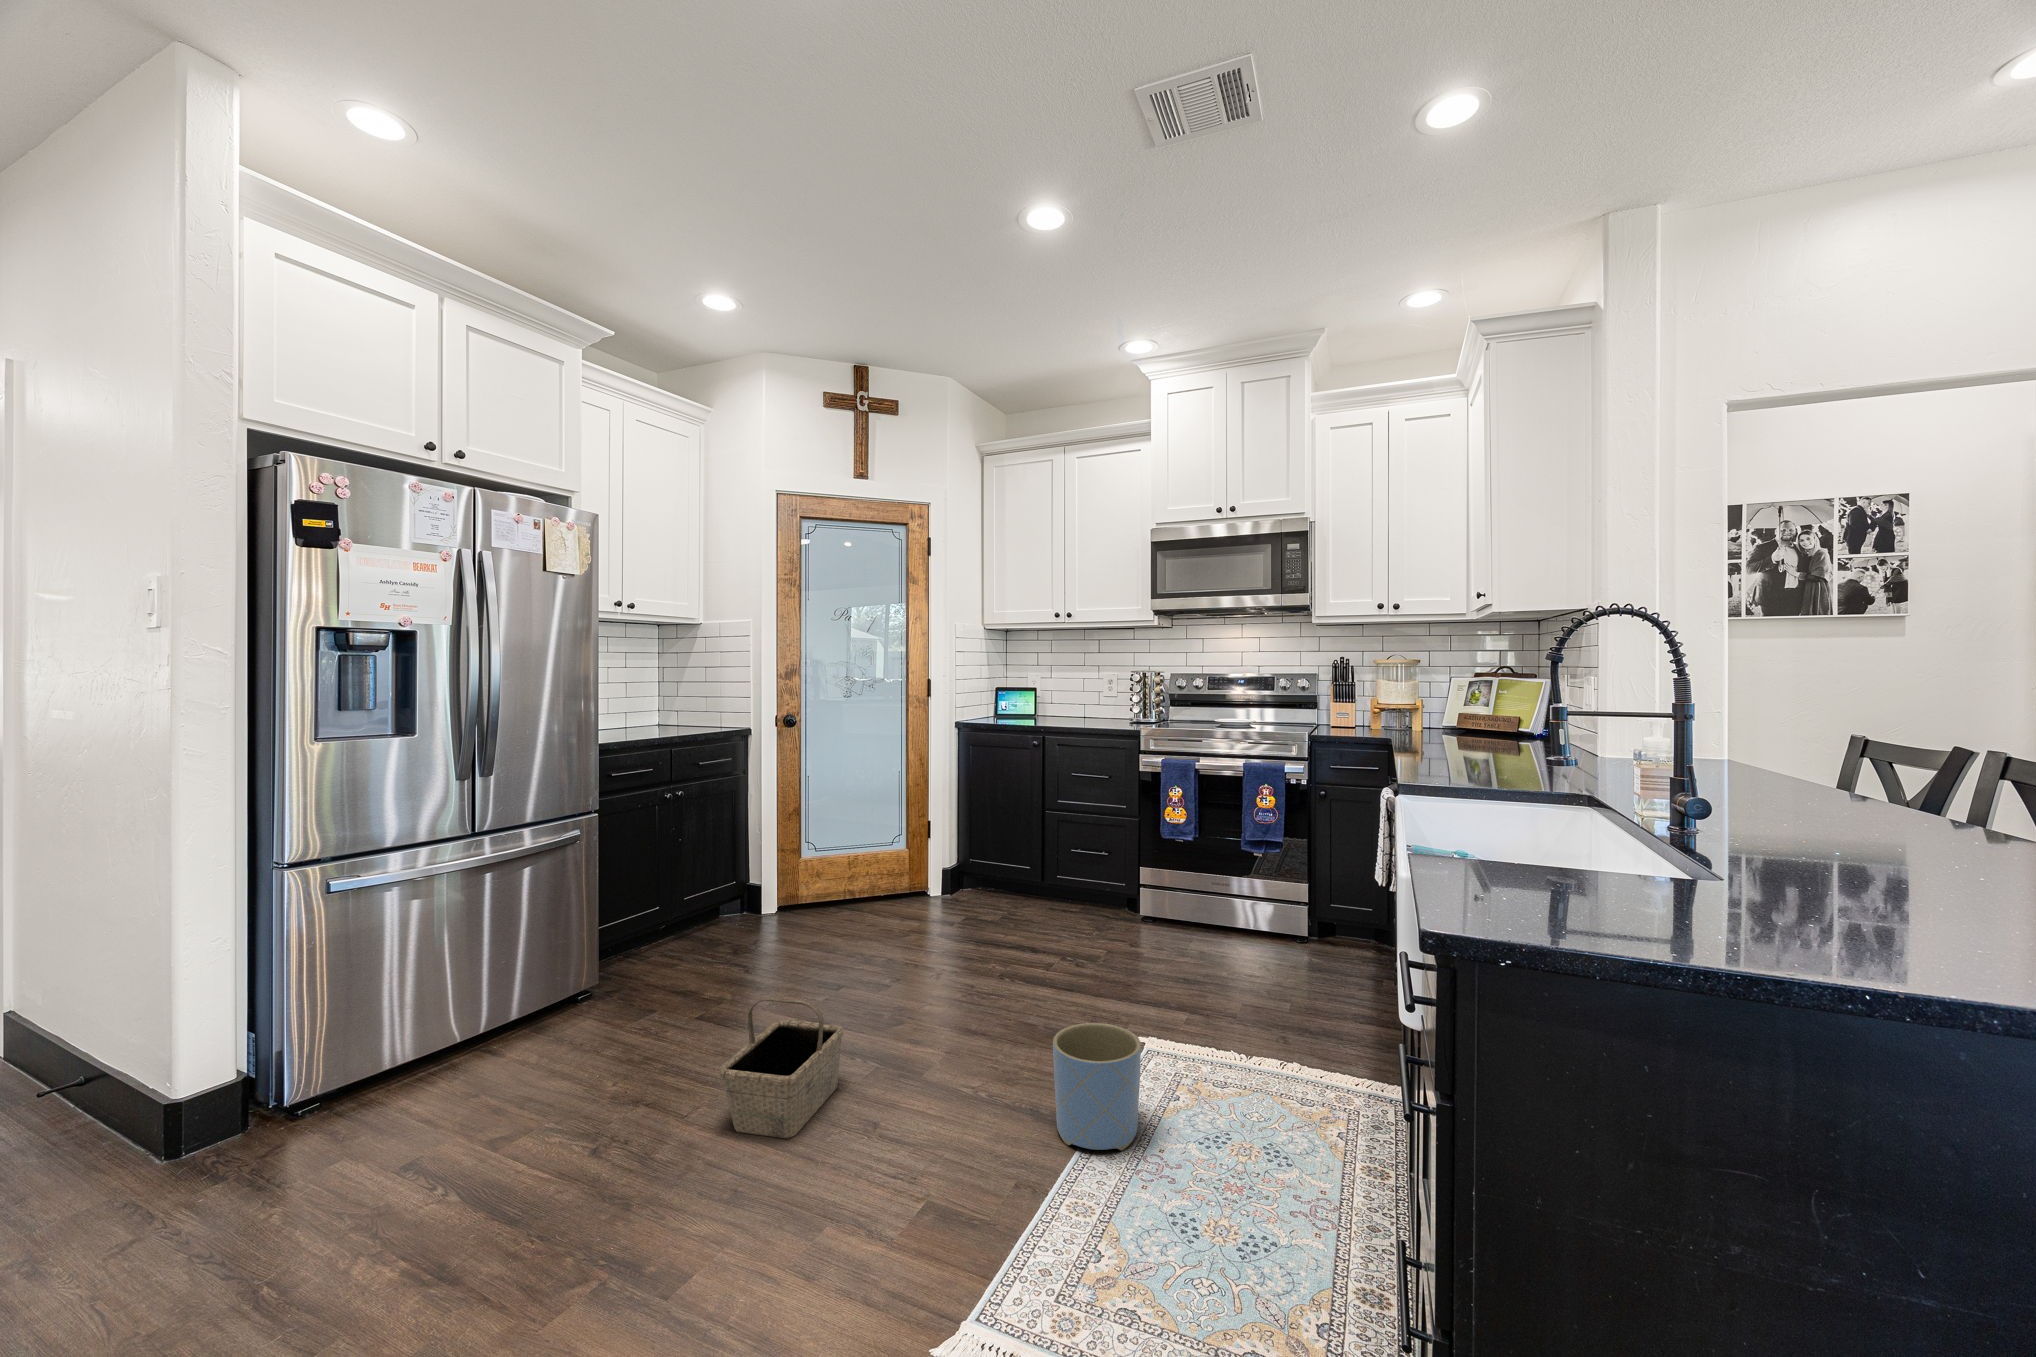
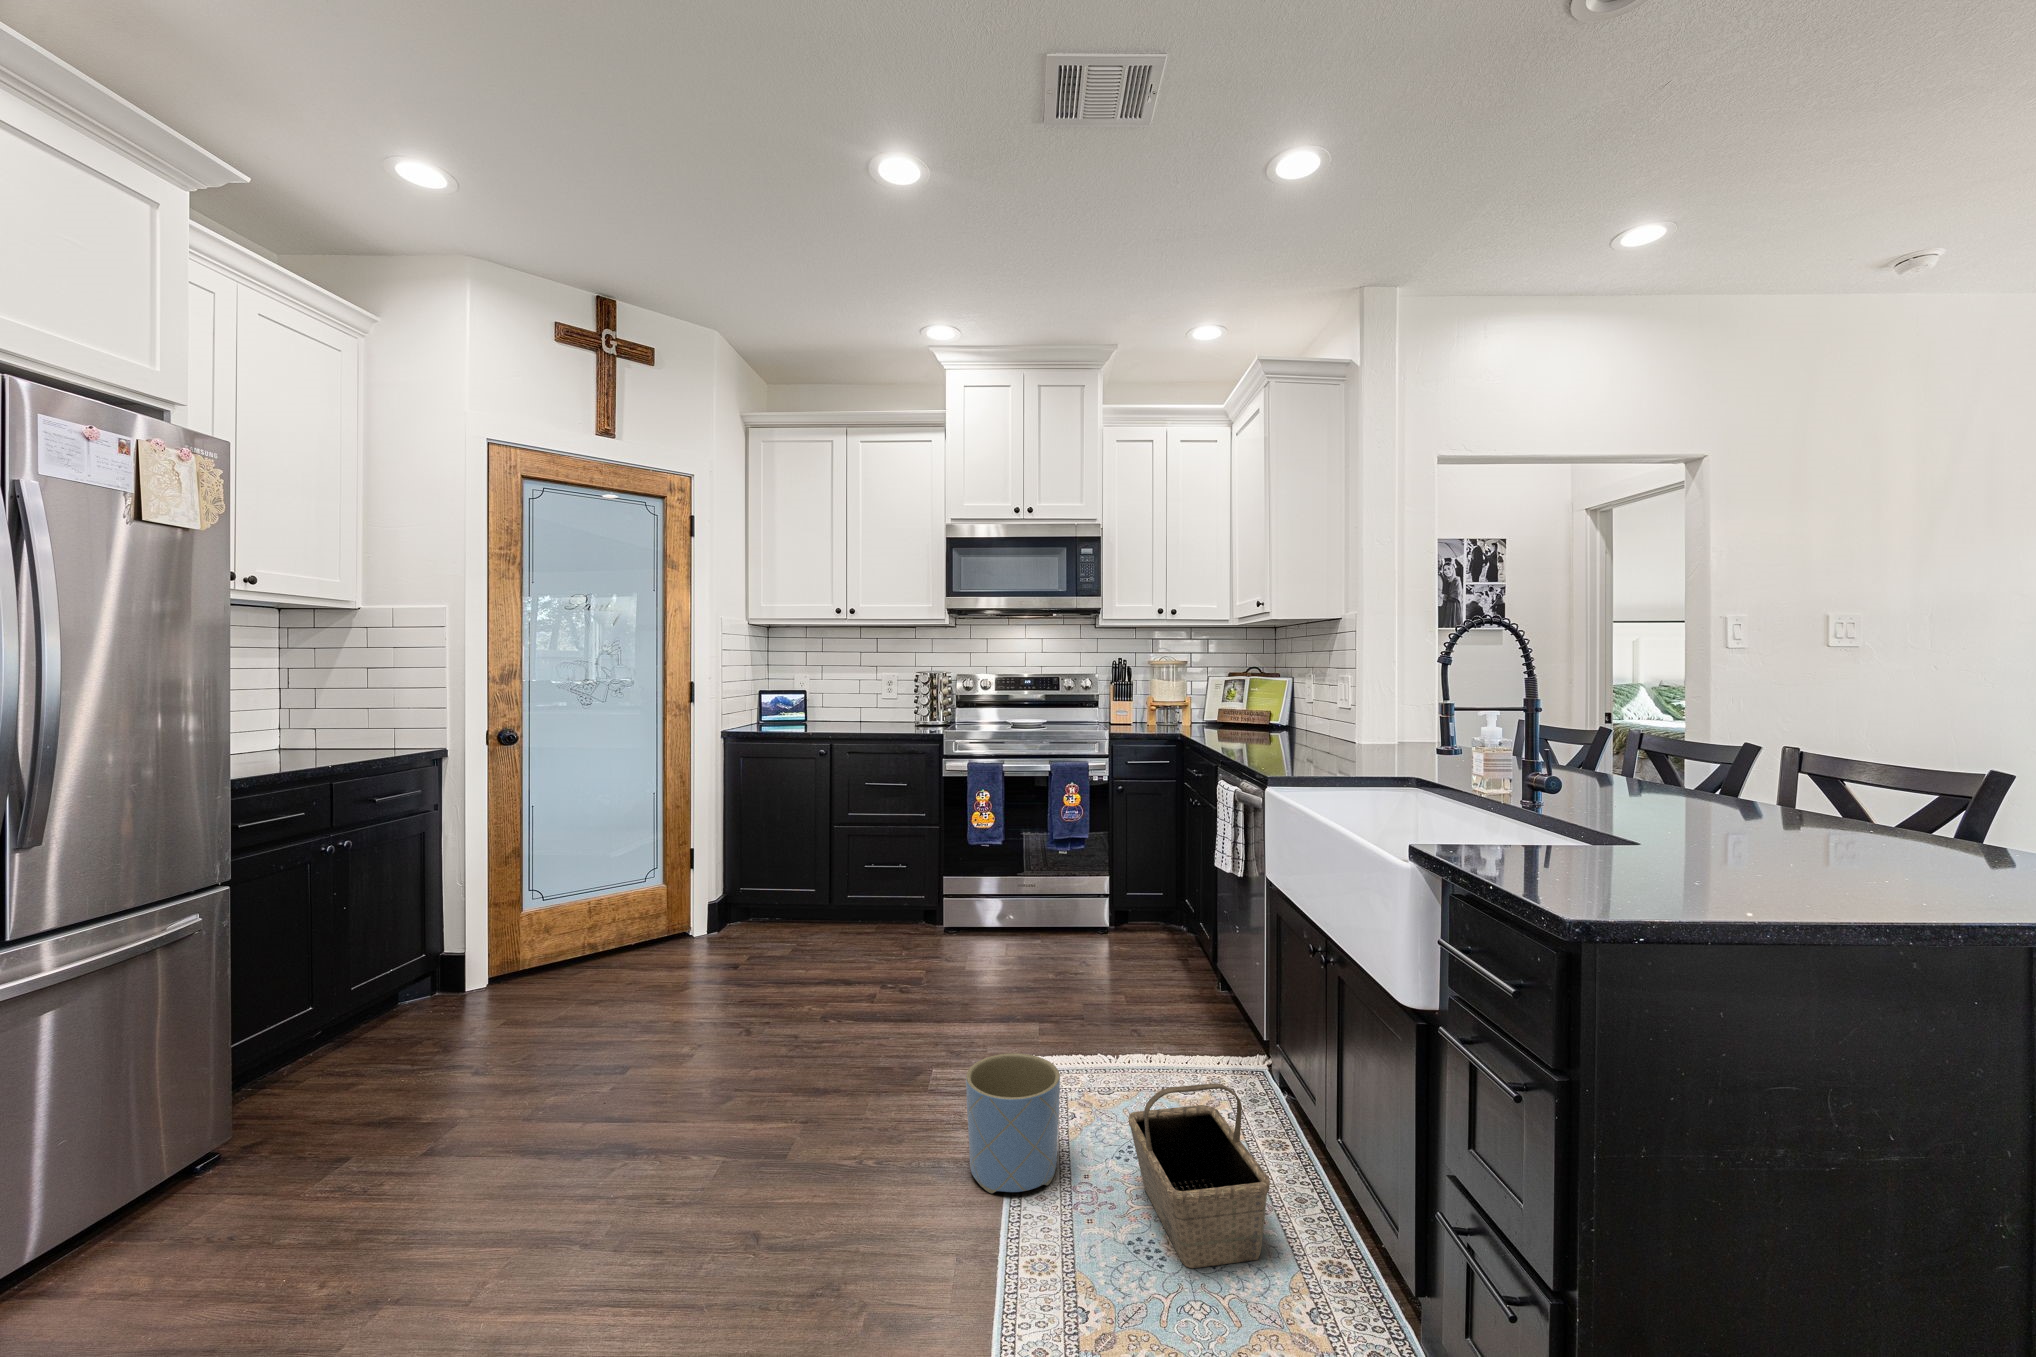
basket: present [720,997,843,1139] -> present [1129,1083,1270,1268]

